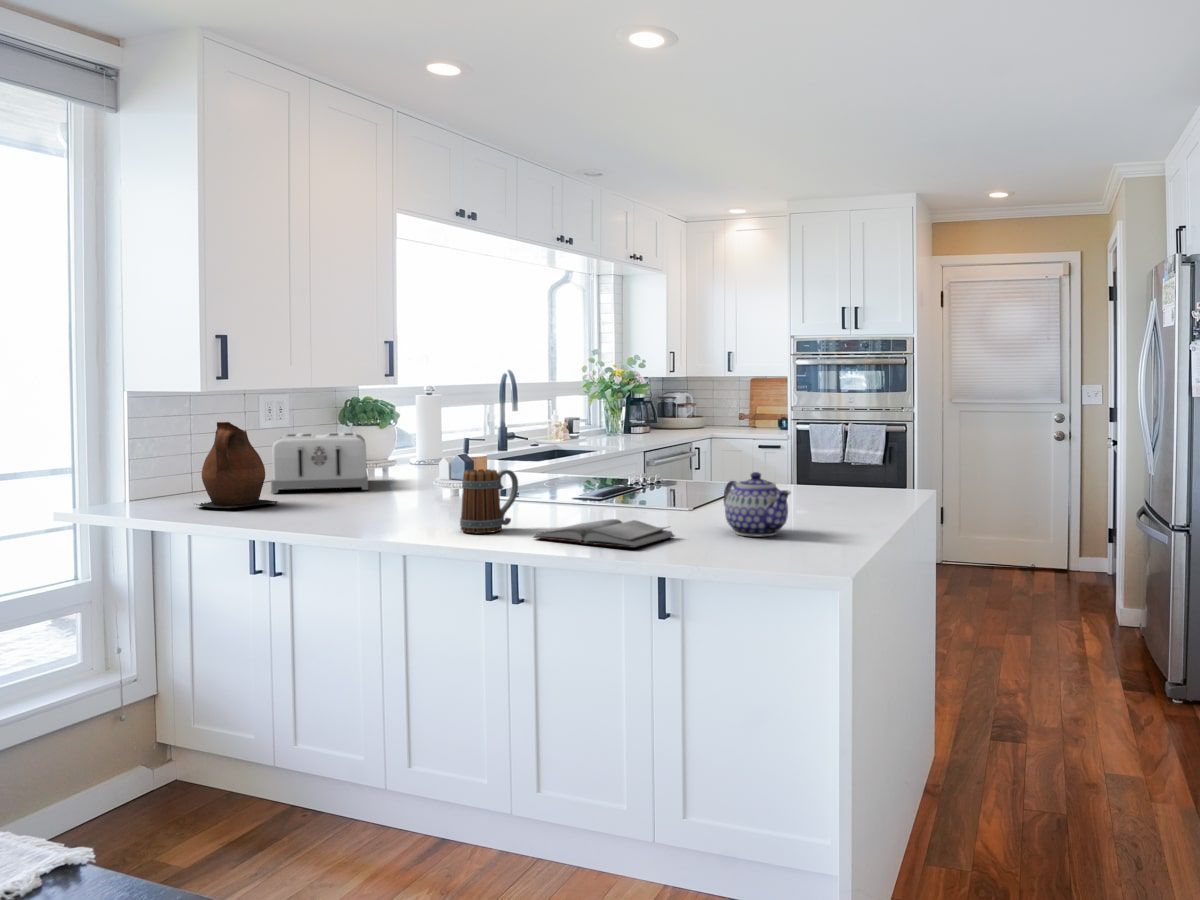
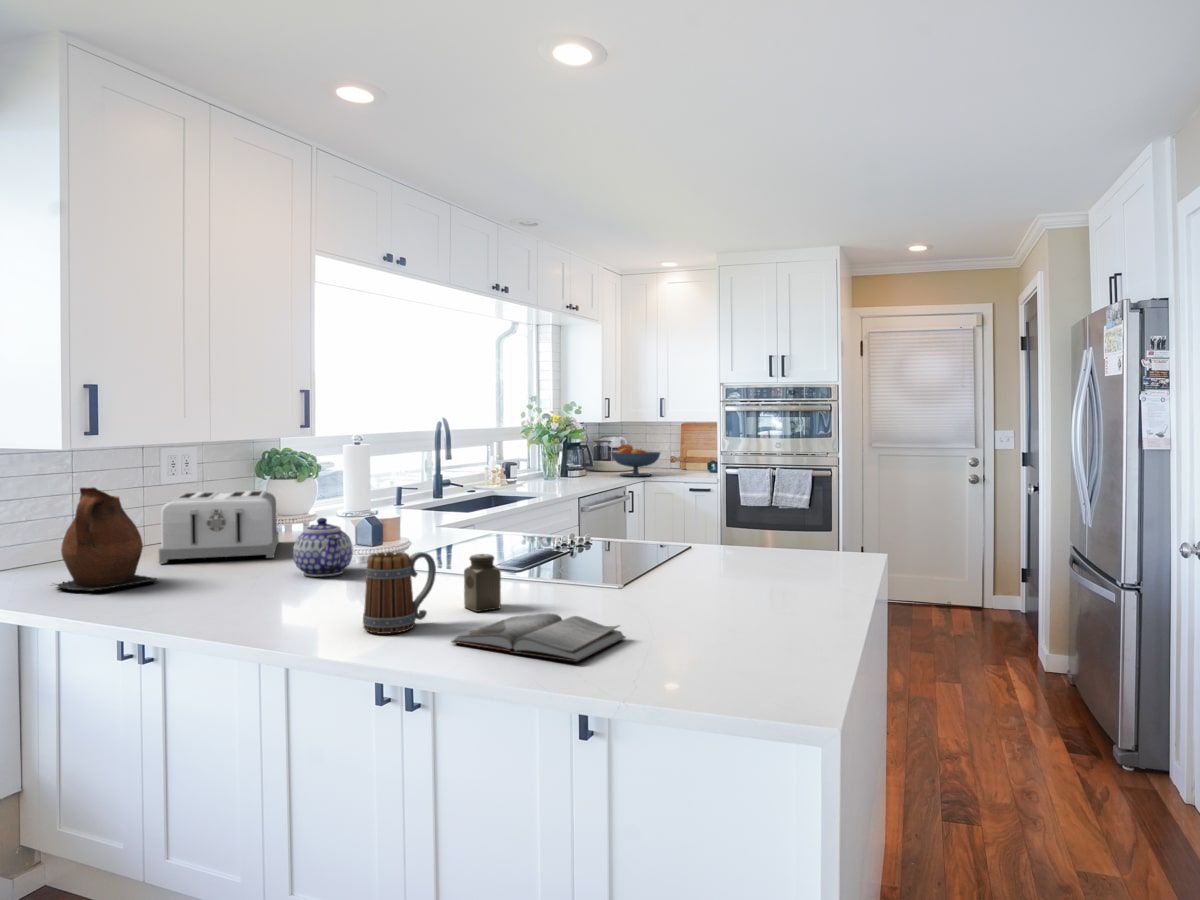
fruit bowl: none [676,400,727,433] -> present [611,444,660,476]
teapot: present [724,472,791,536] -> present [293,518,353,576]
salt shaker: none [540,475,571,522] -> present [464,554,501,612]

